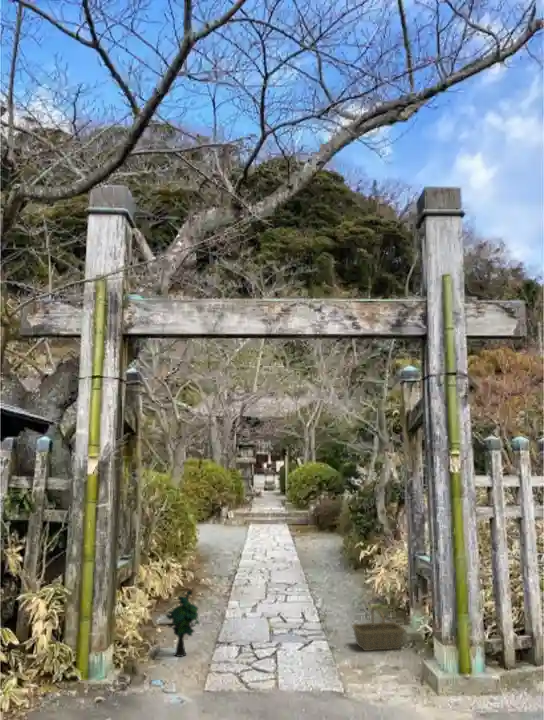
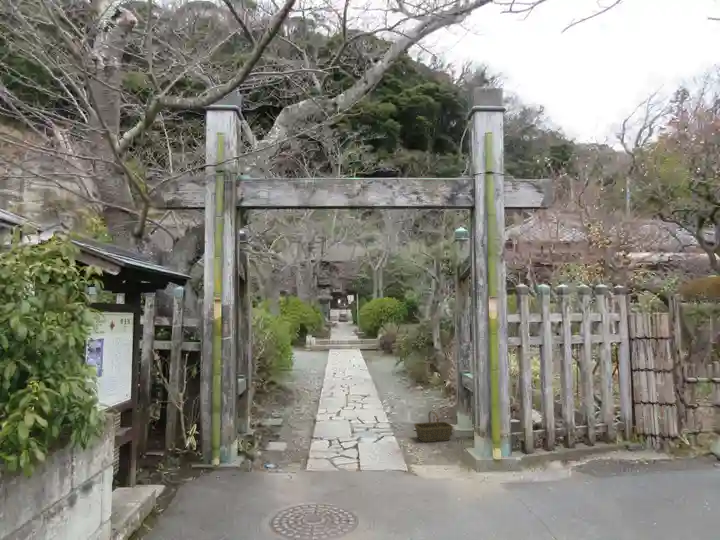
decorative plant: present [166,591,199,657] -> none [272,401,299,449]

